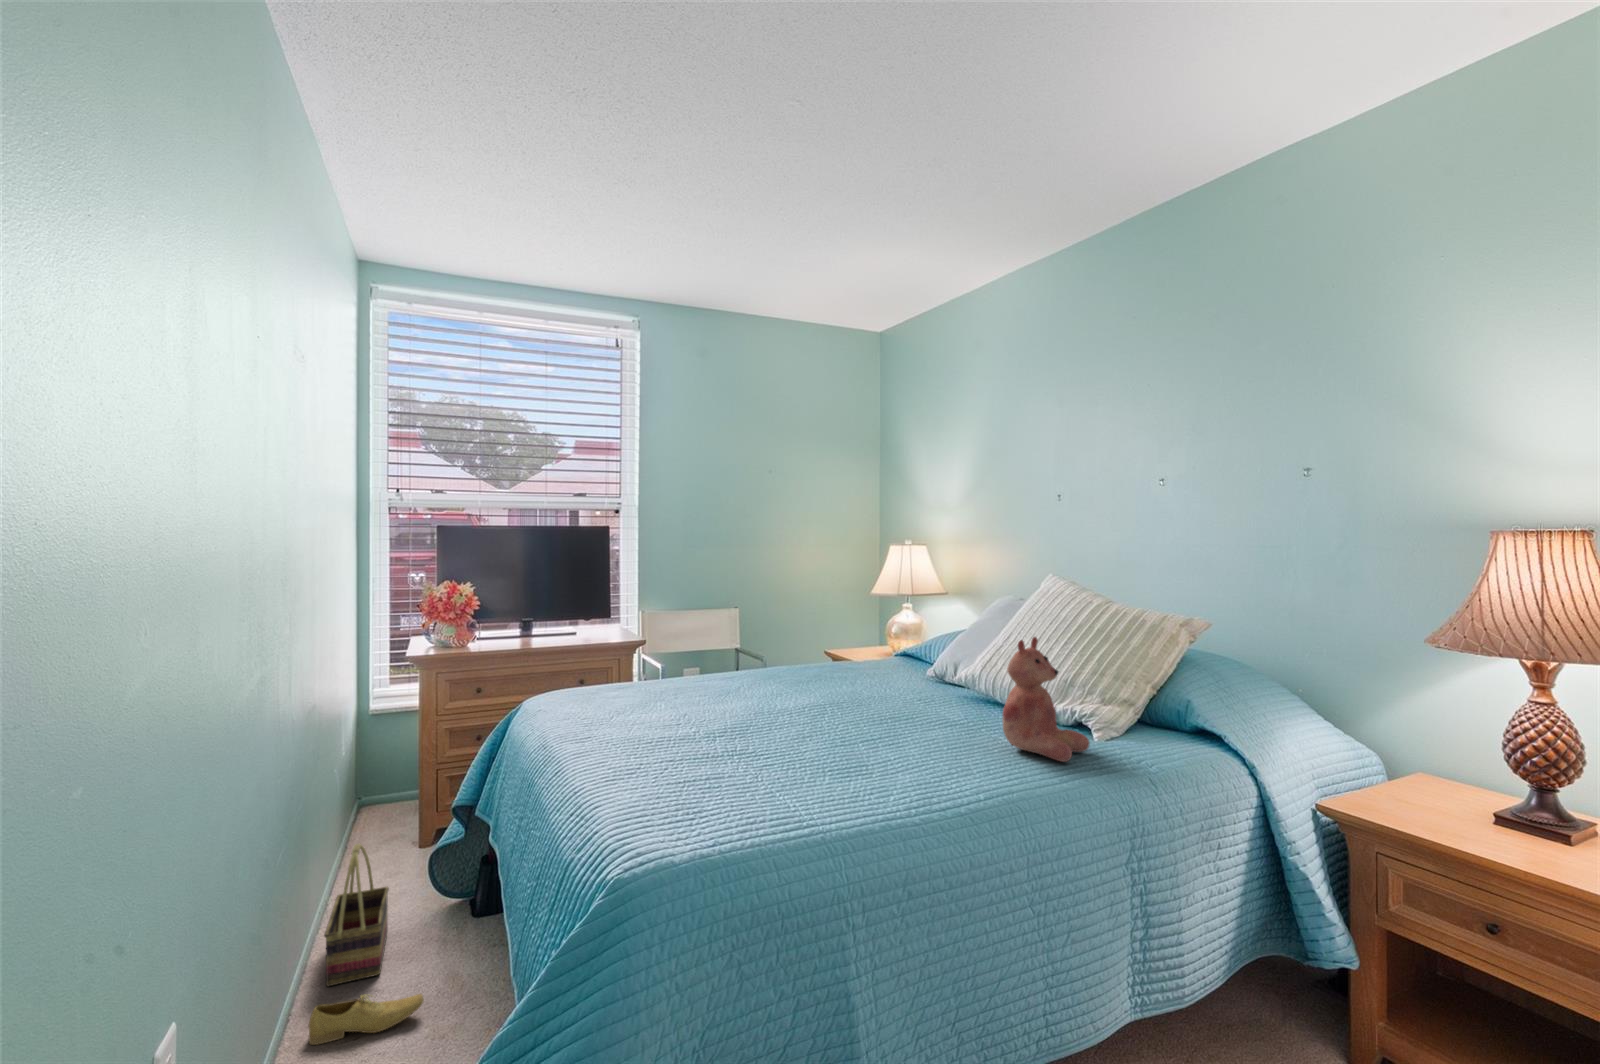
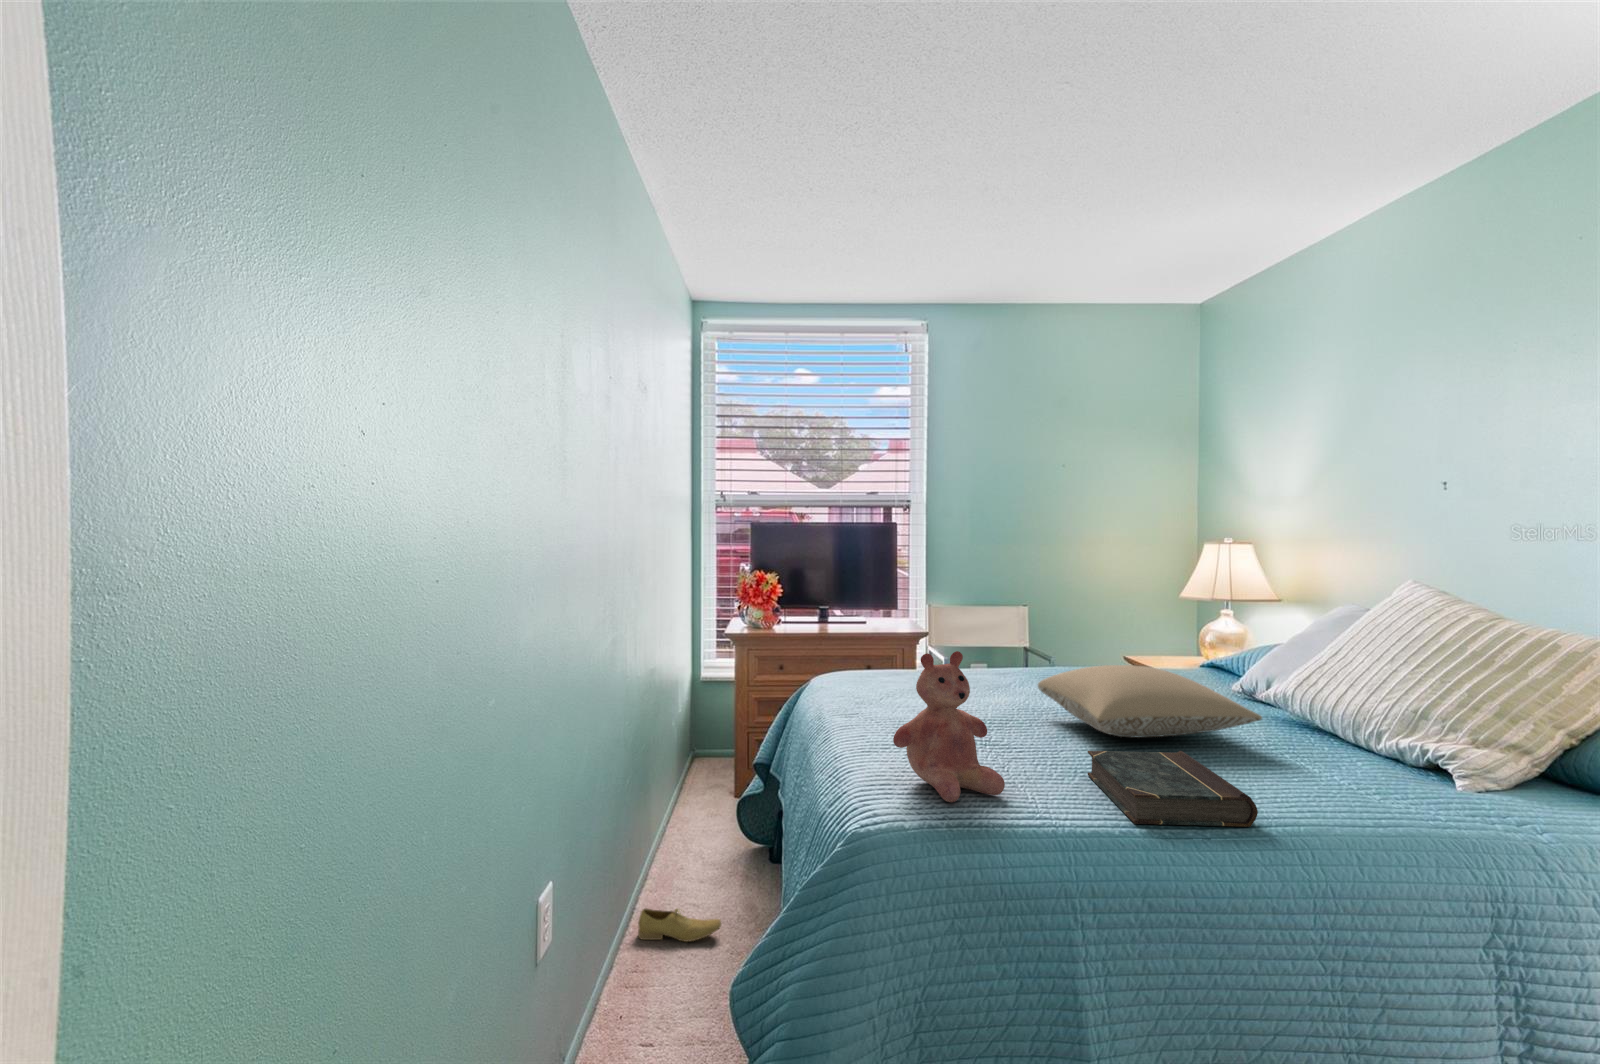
teddy bear: present [1002,637,1090,762] -> present [893,651,1005,802]
pillow: none [769,662,963,728] -> present [1038,665,1262,738]
book: none [833,738,987,817] -> present [1088,751,1258,827]
basket: present [324,844,389,986] -> none [651,785,701,898]

